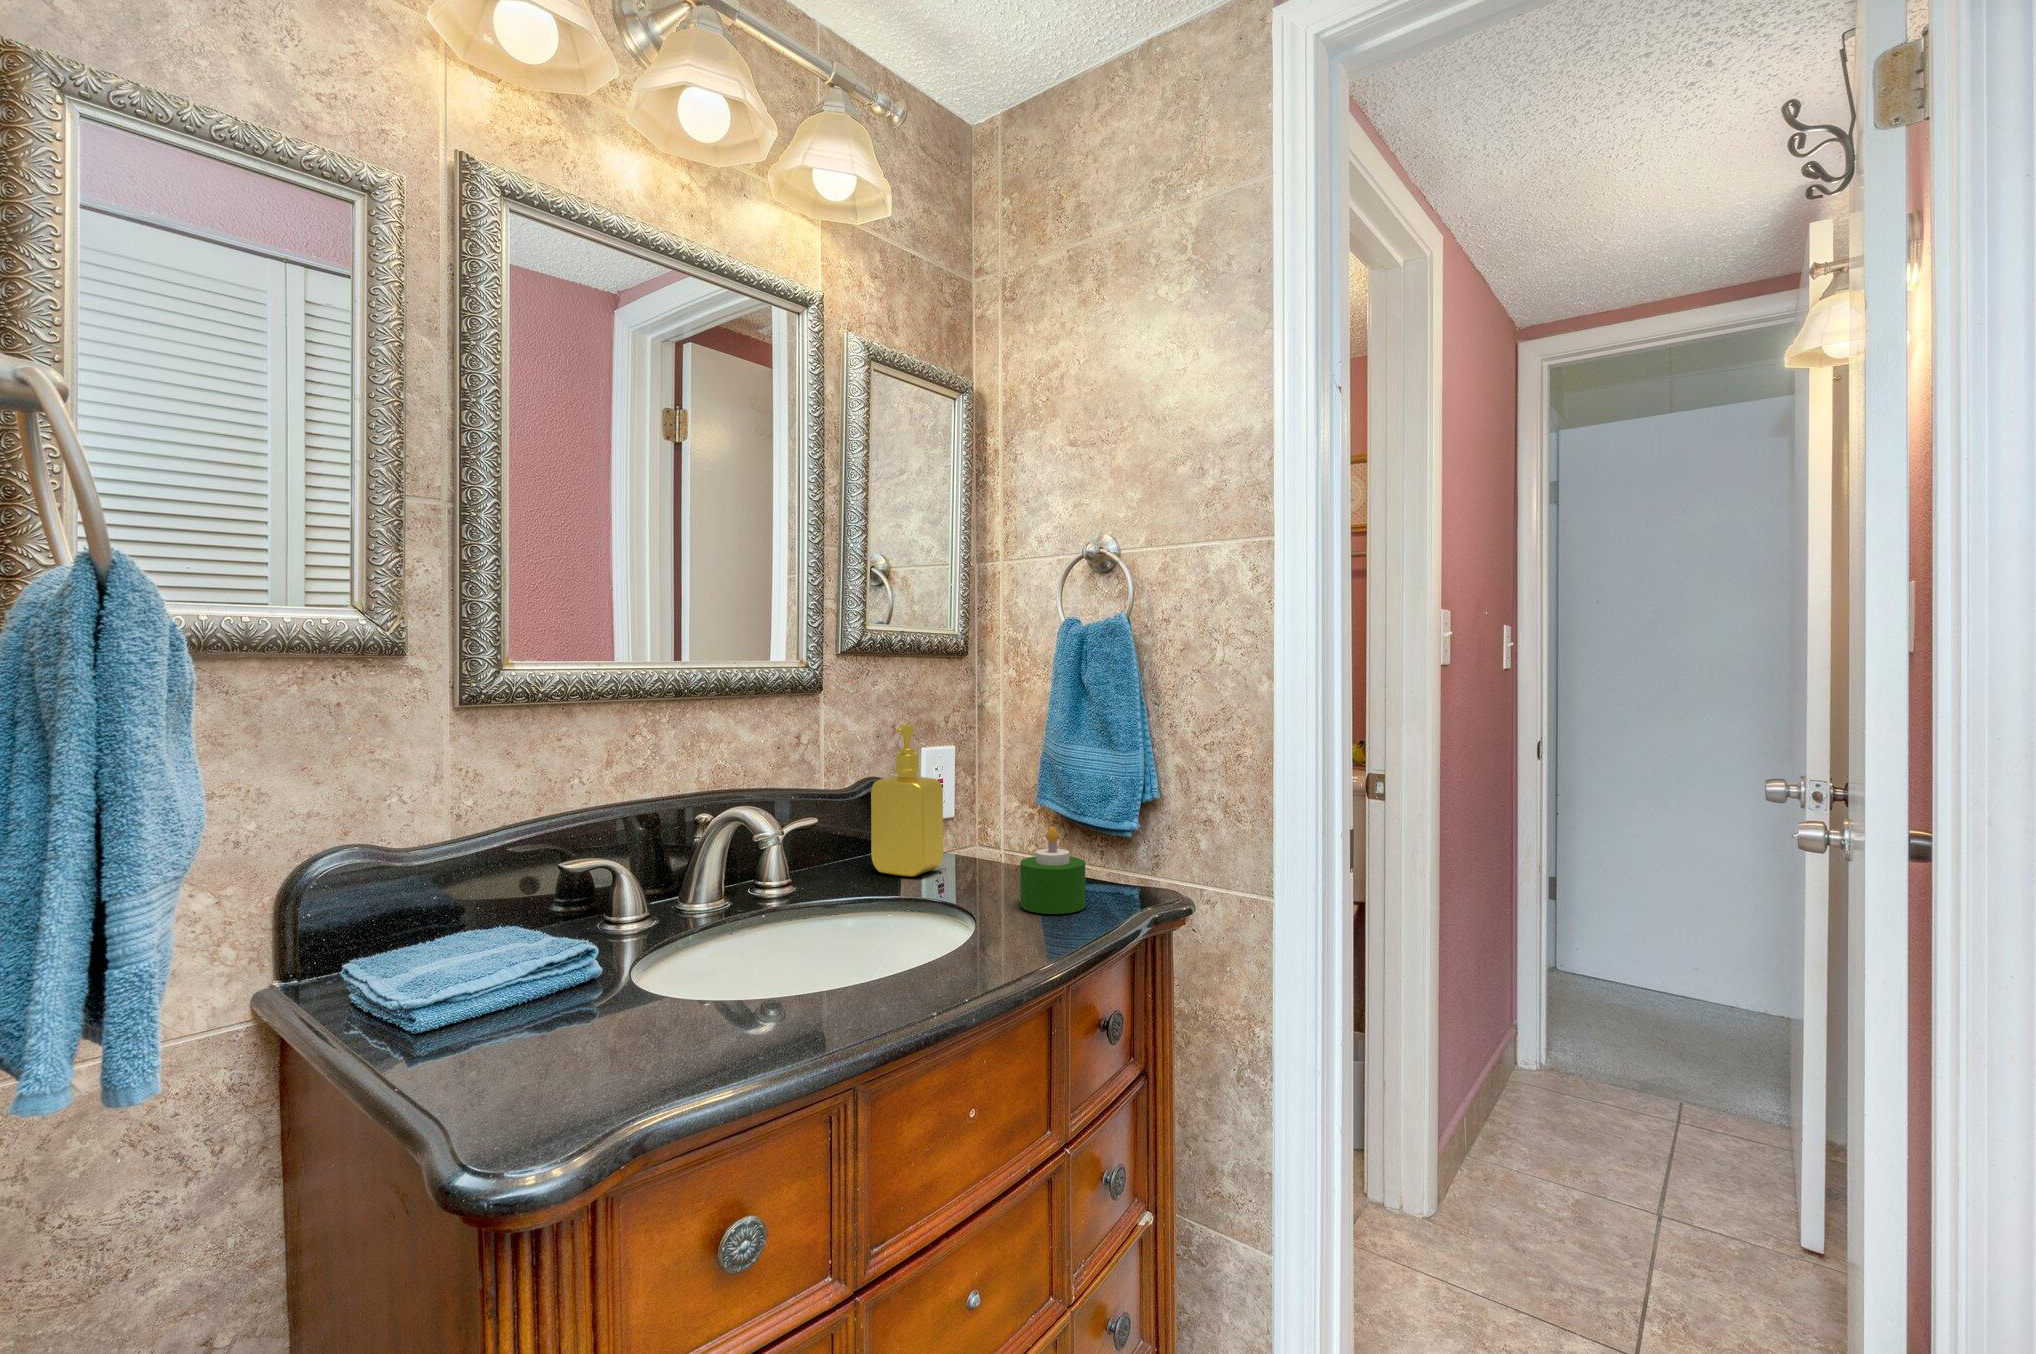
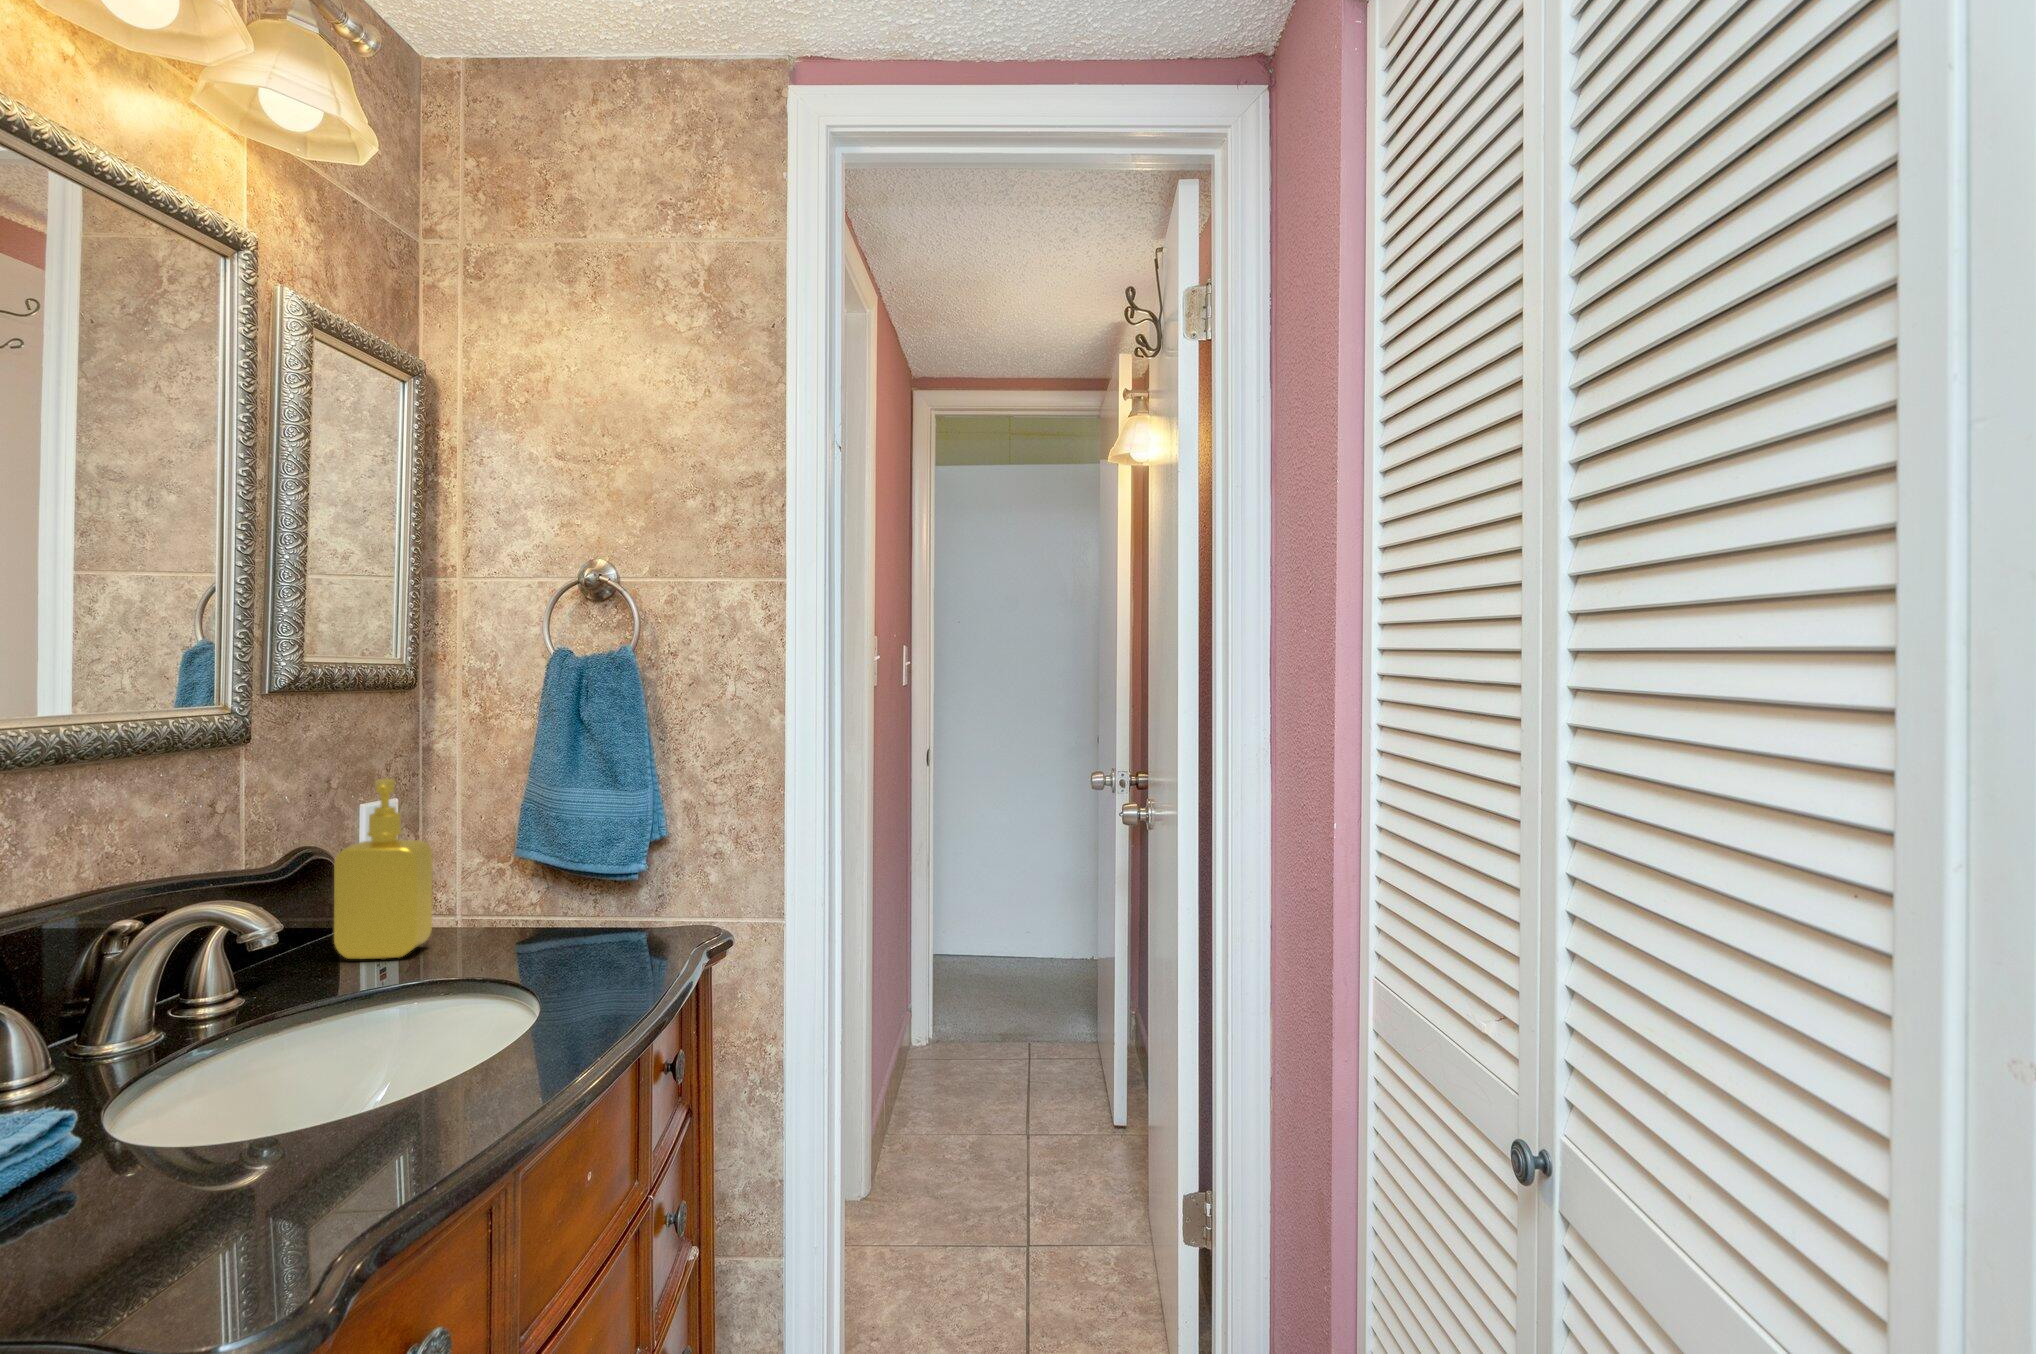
candle: present [1020,827,1086,914] -> none [567,880,639,970]

